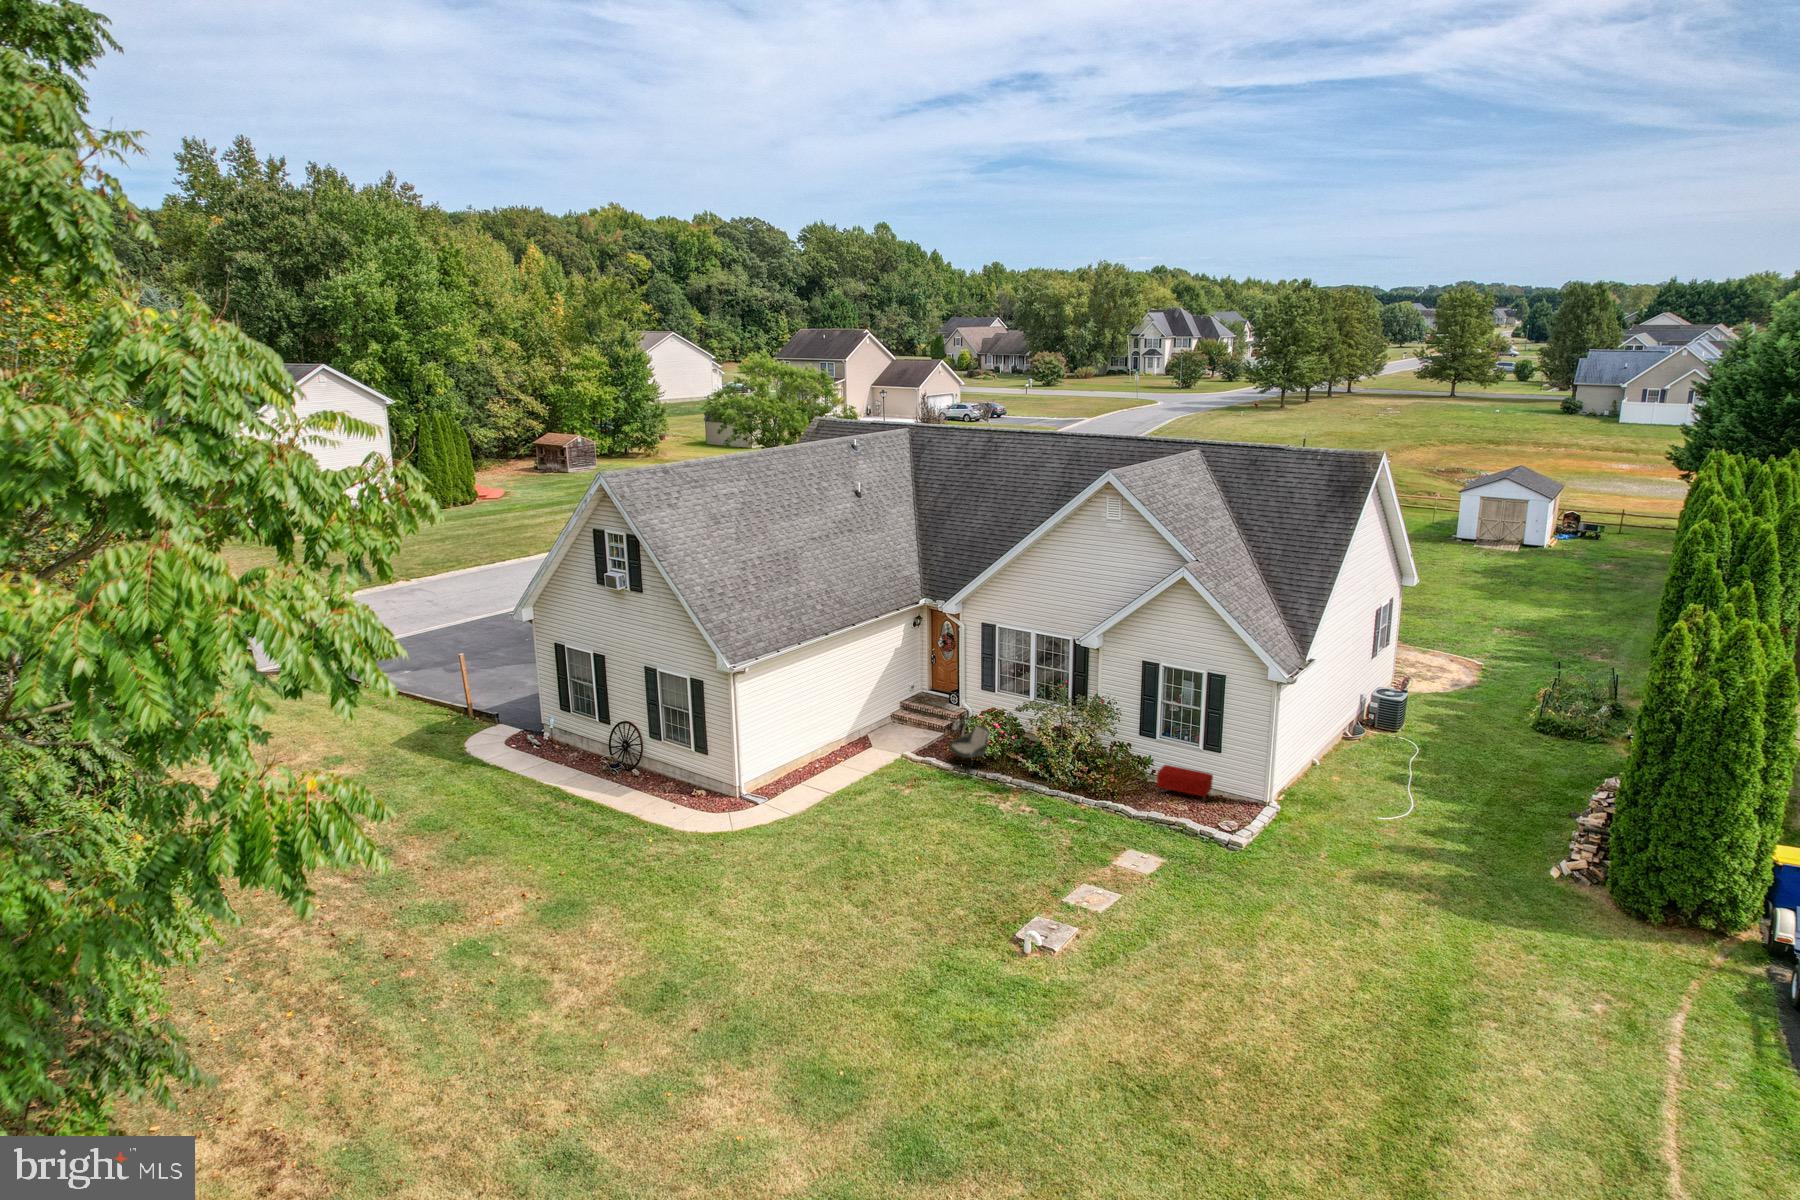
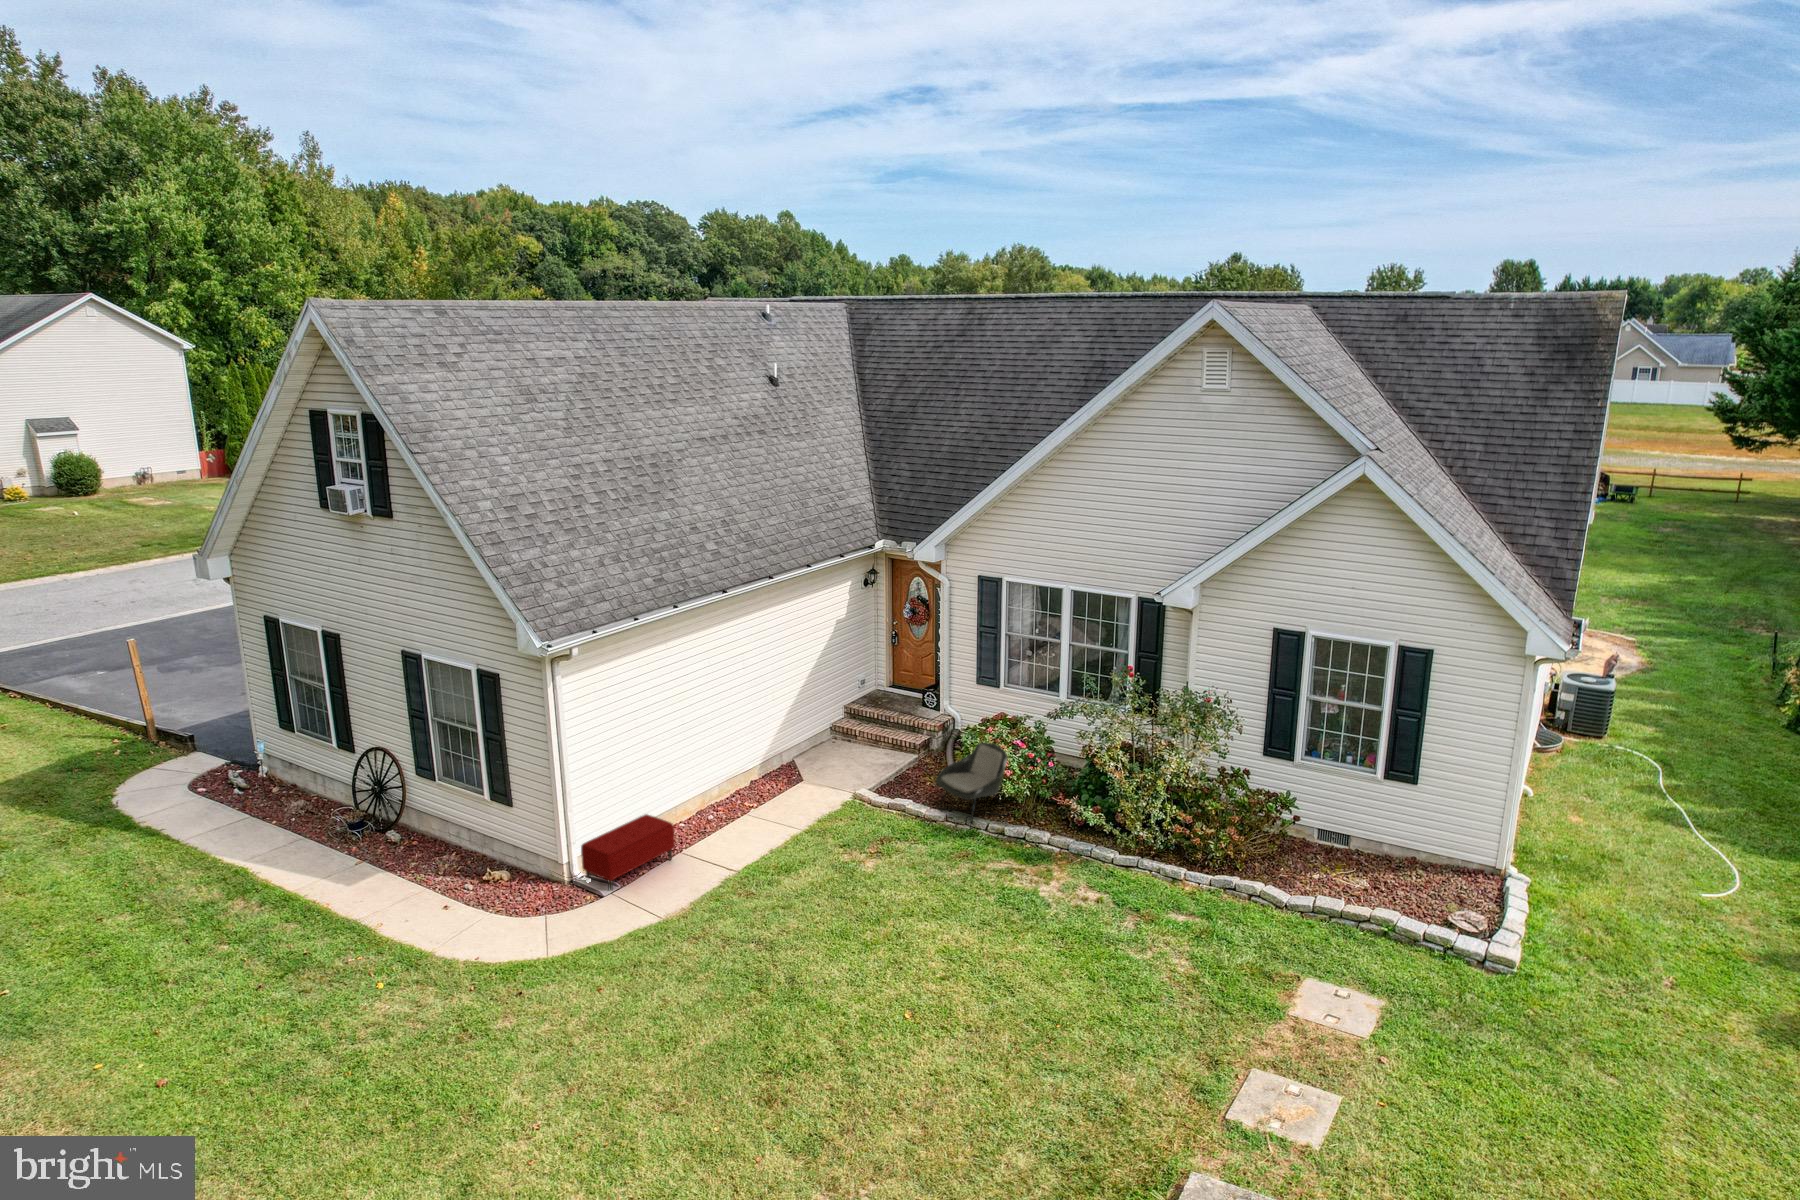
bench: present [1157,765,1213,802] -> present [581,814,675,891]

